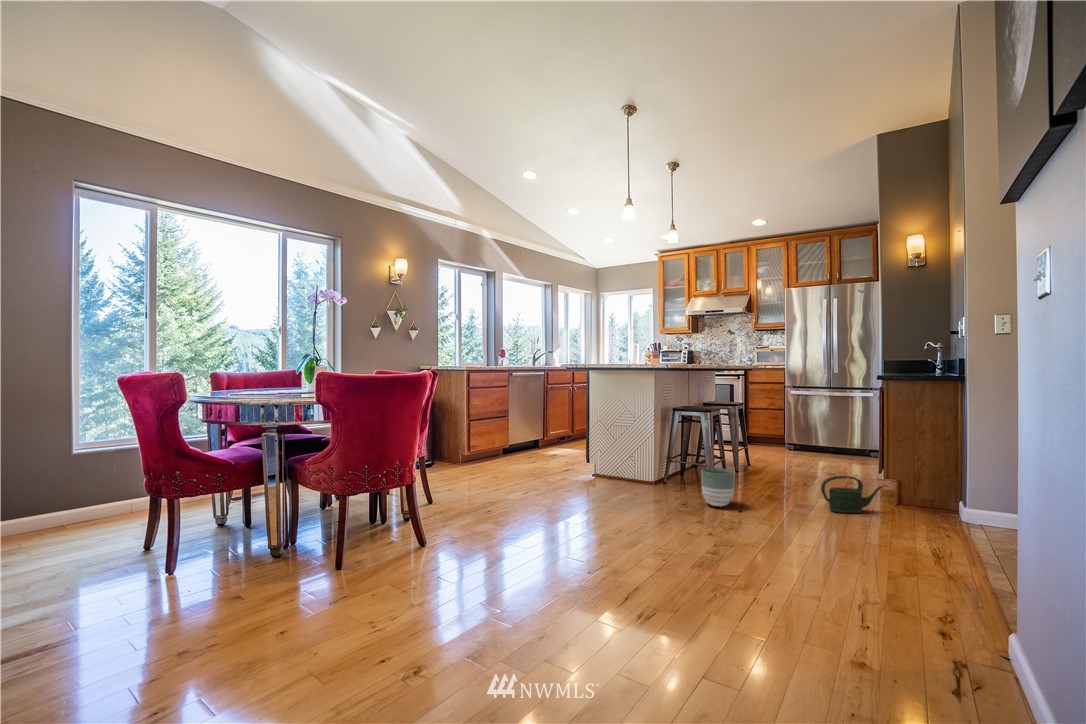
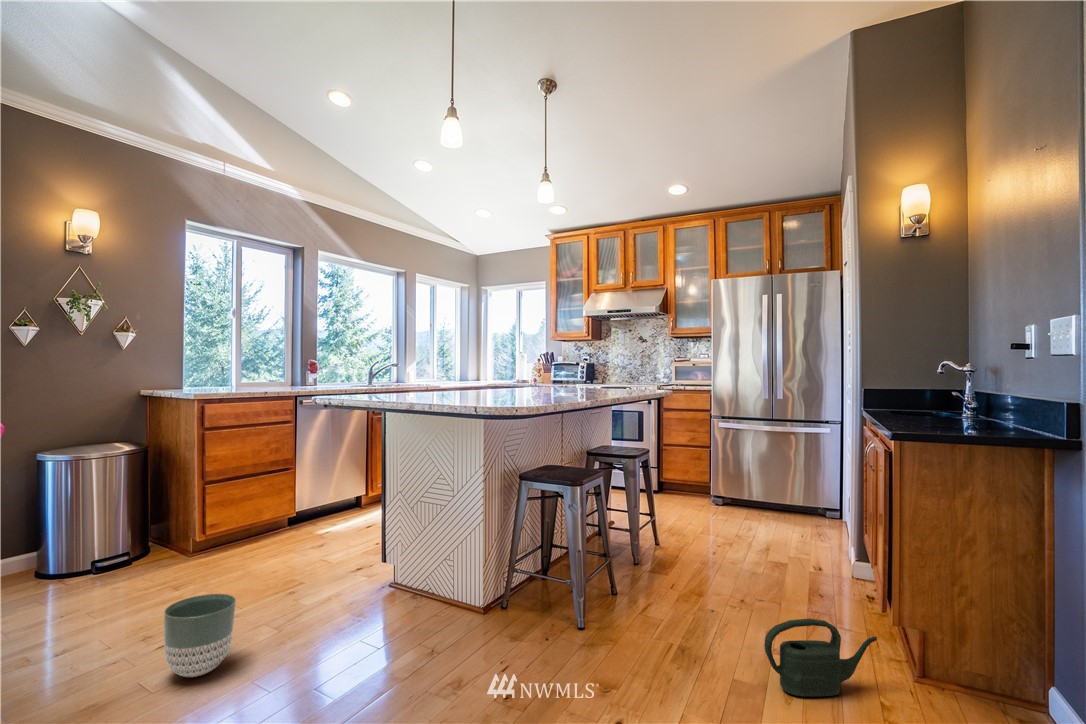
planter: present [701,468,735,507] -> present [164,594,236,677]

